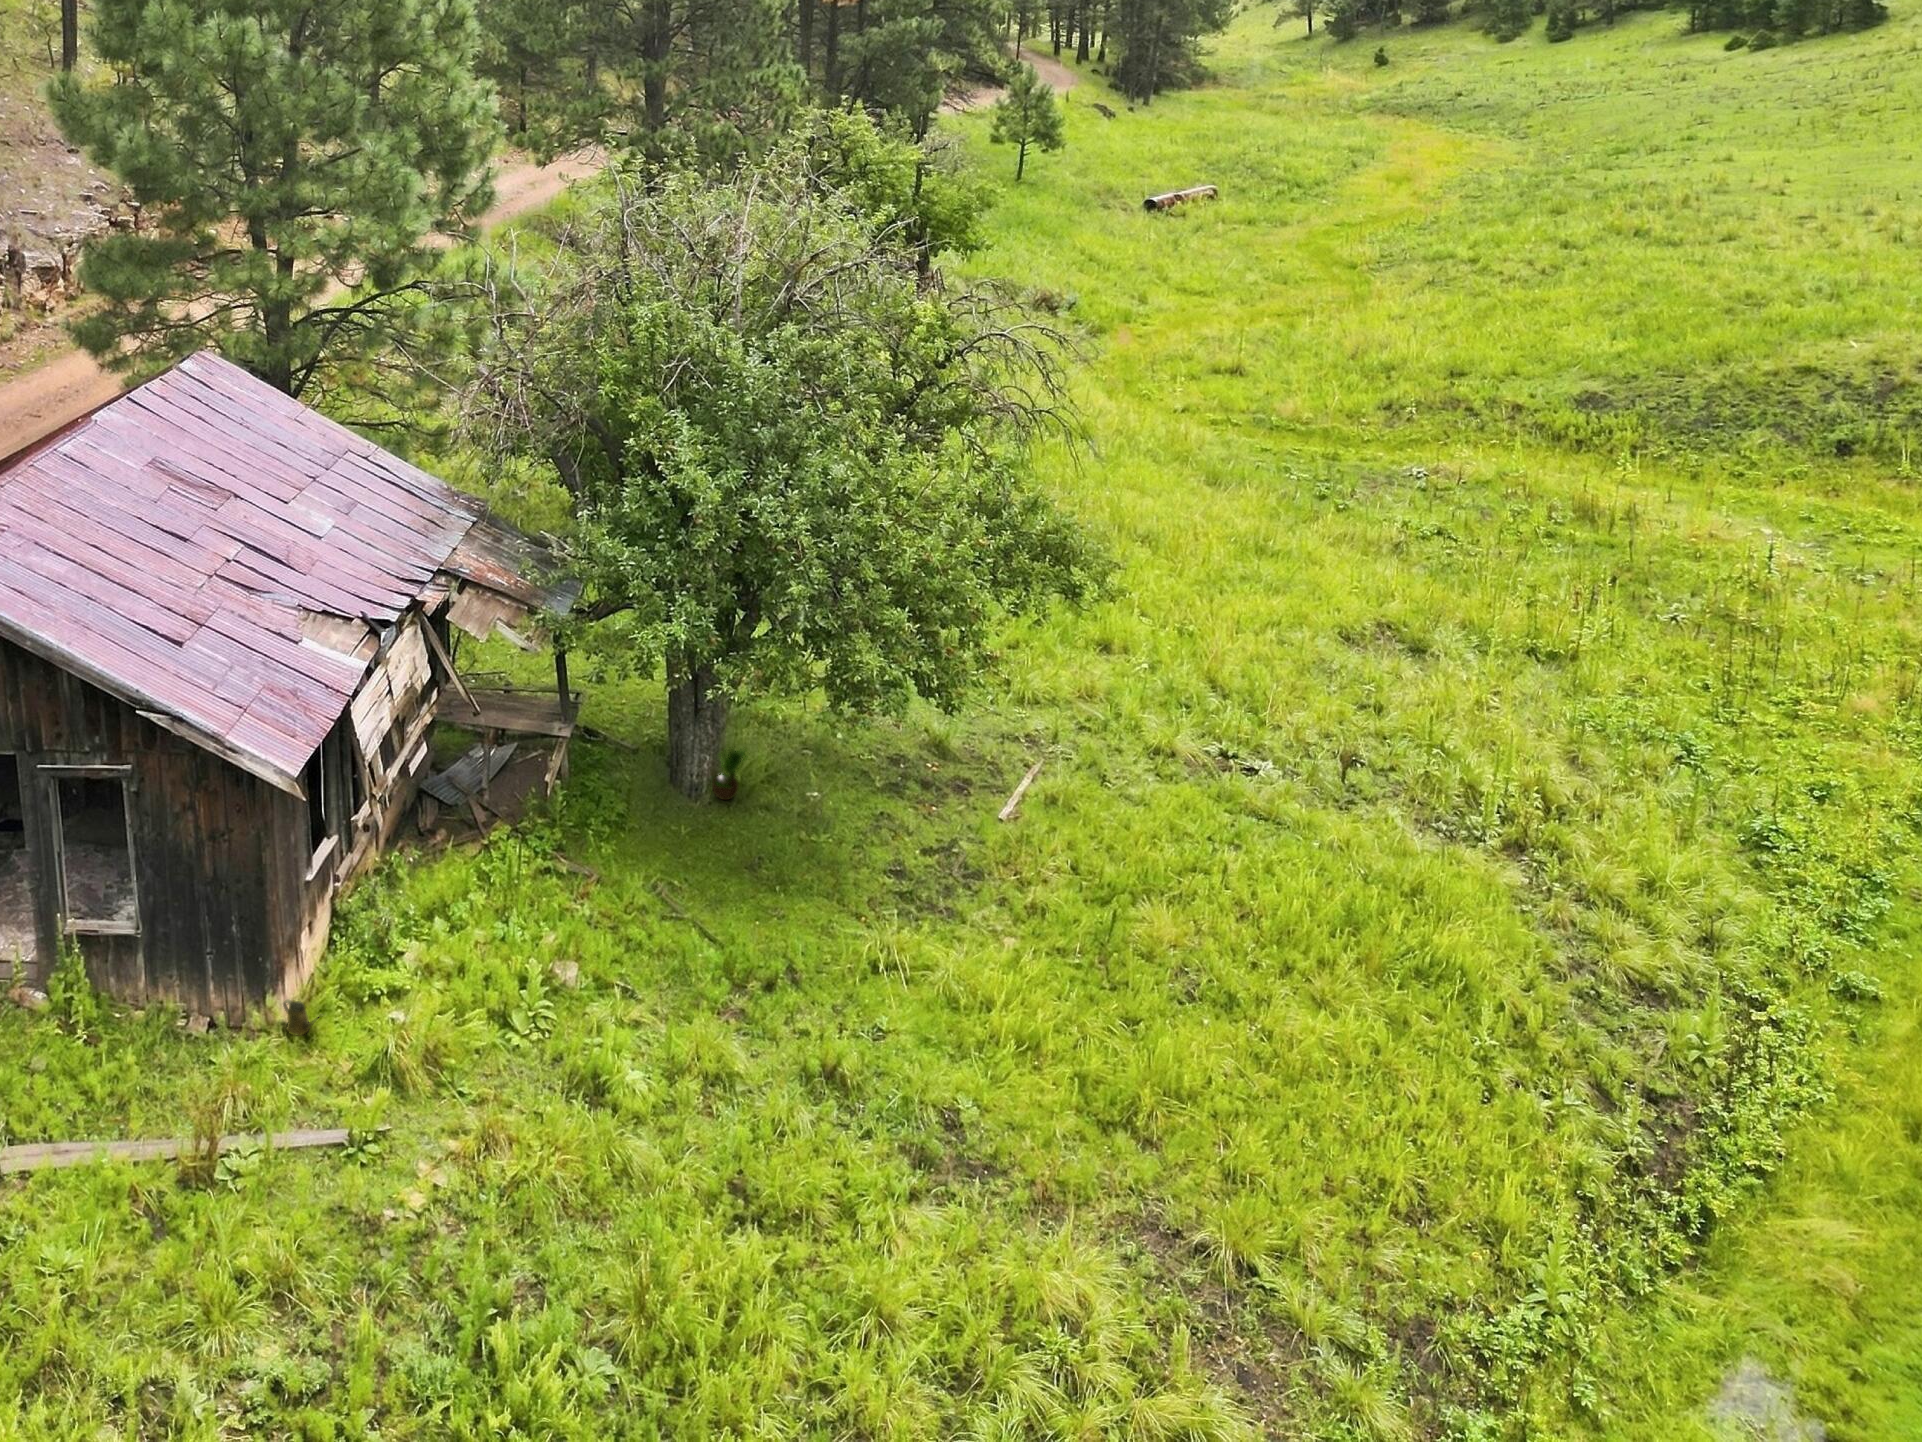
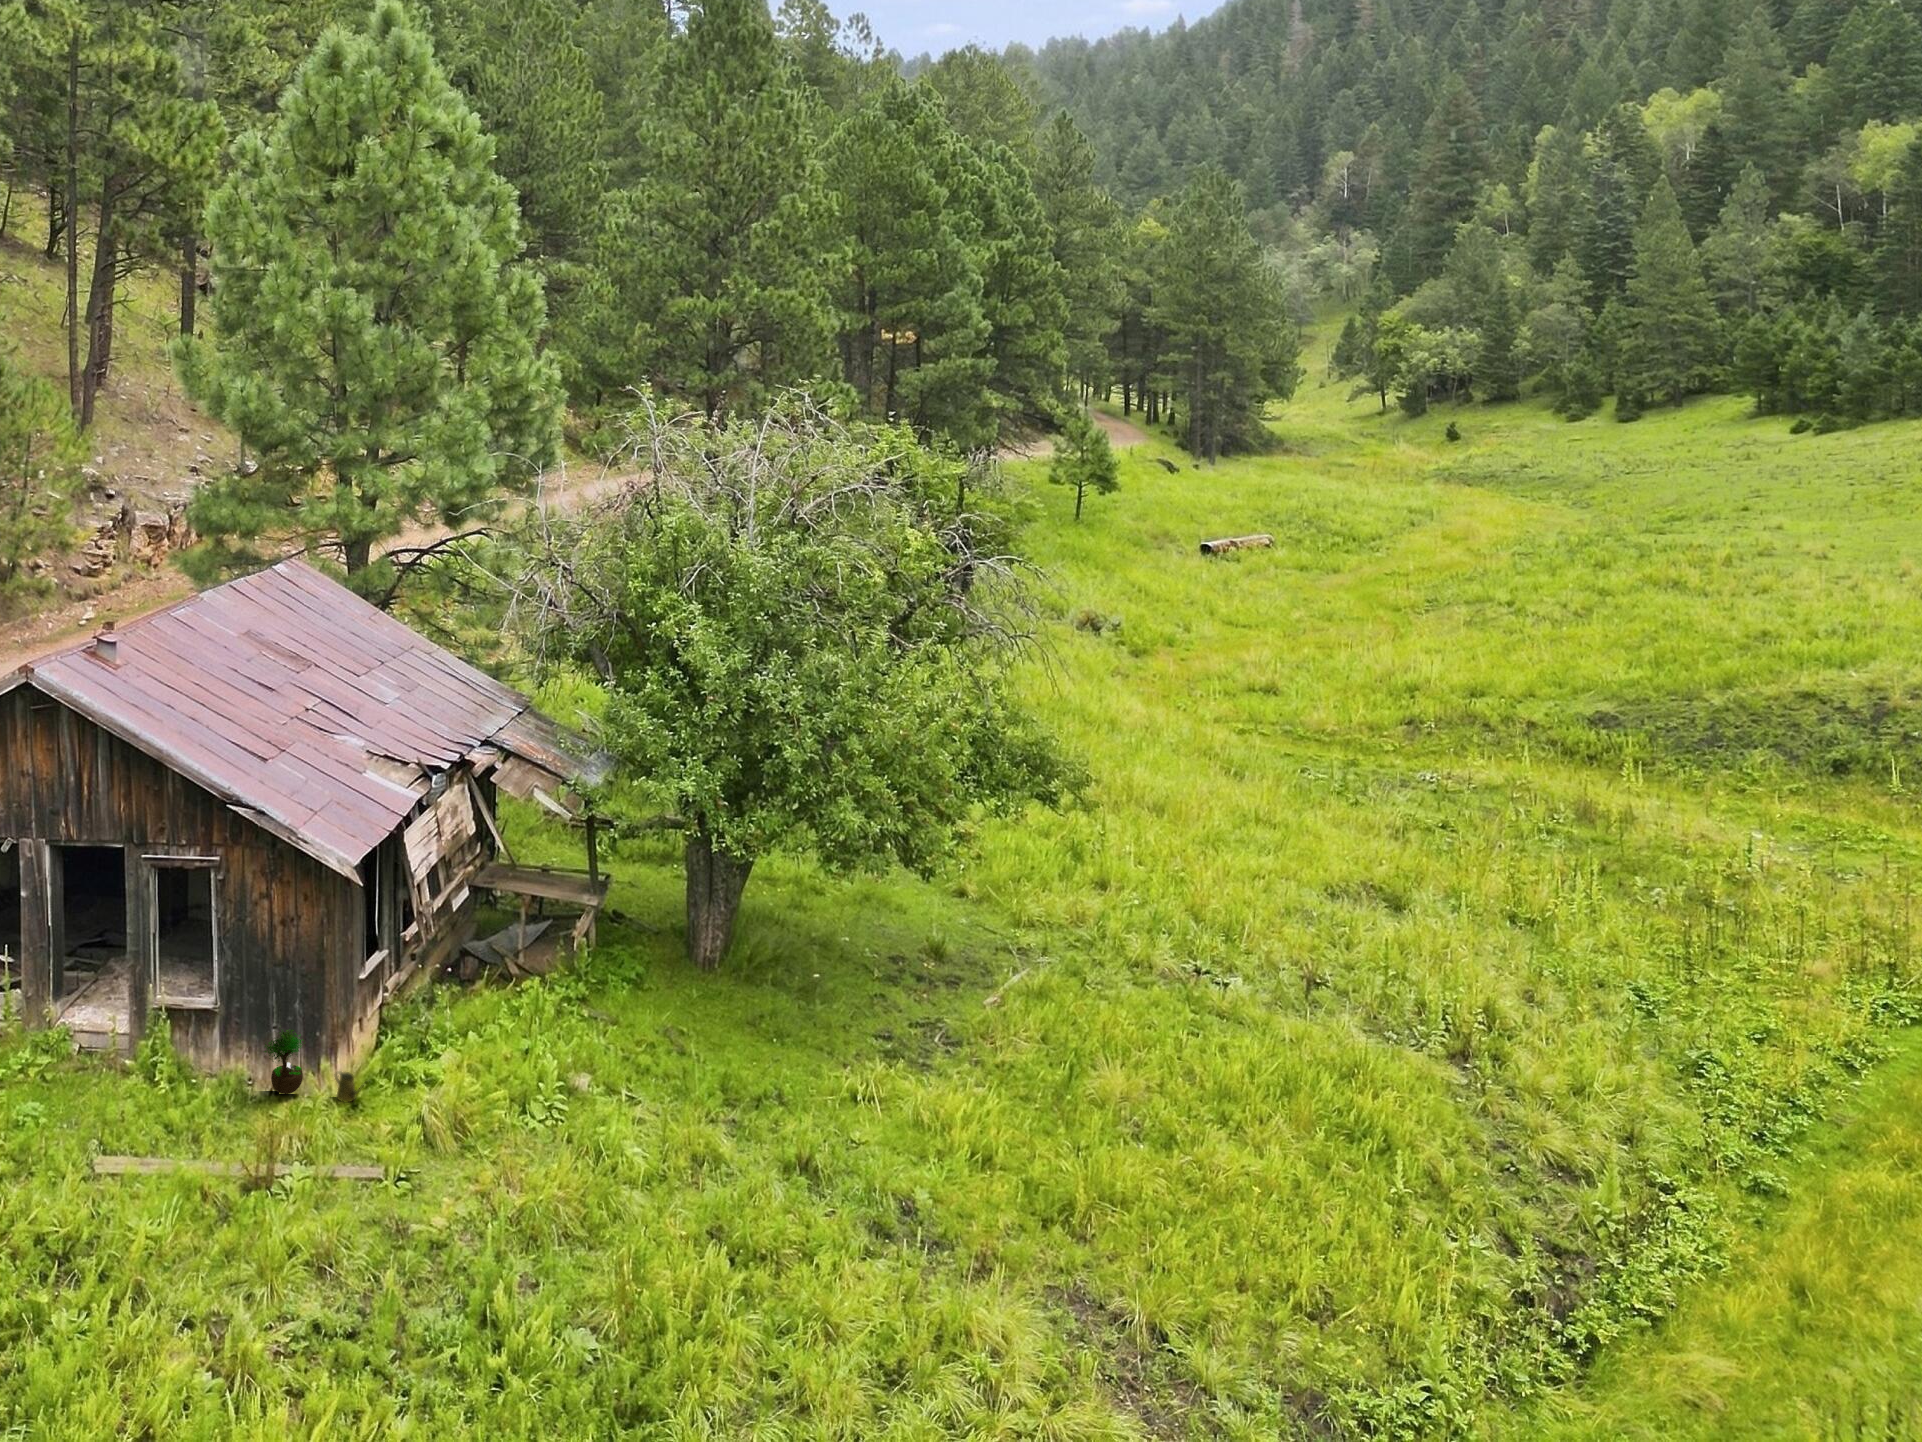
potted tree: present [712,750,746,800] -> present [264,1030,303,1094]

